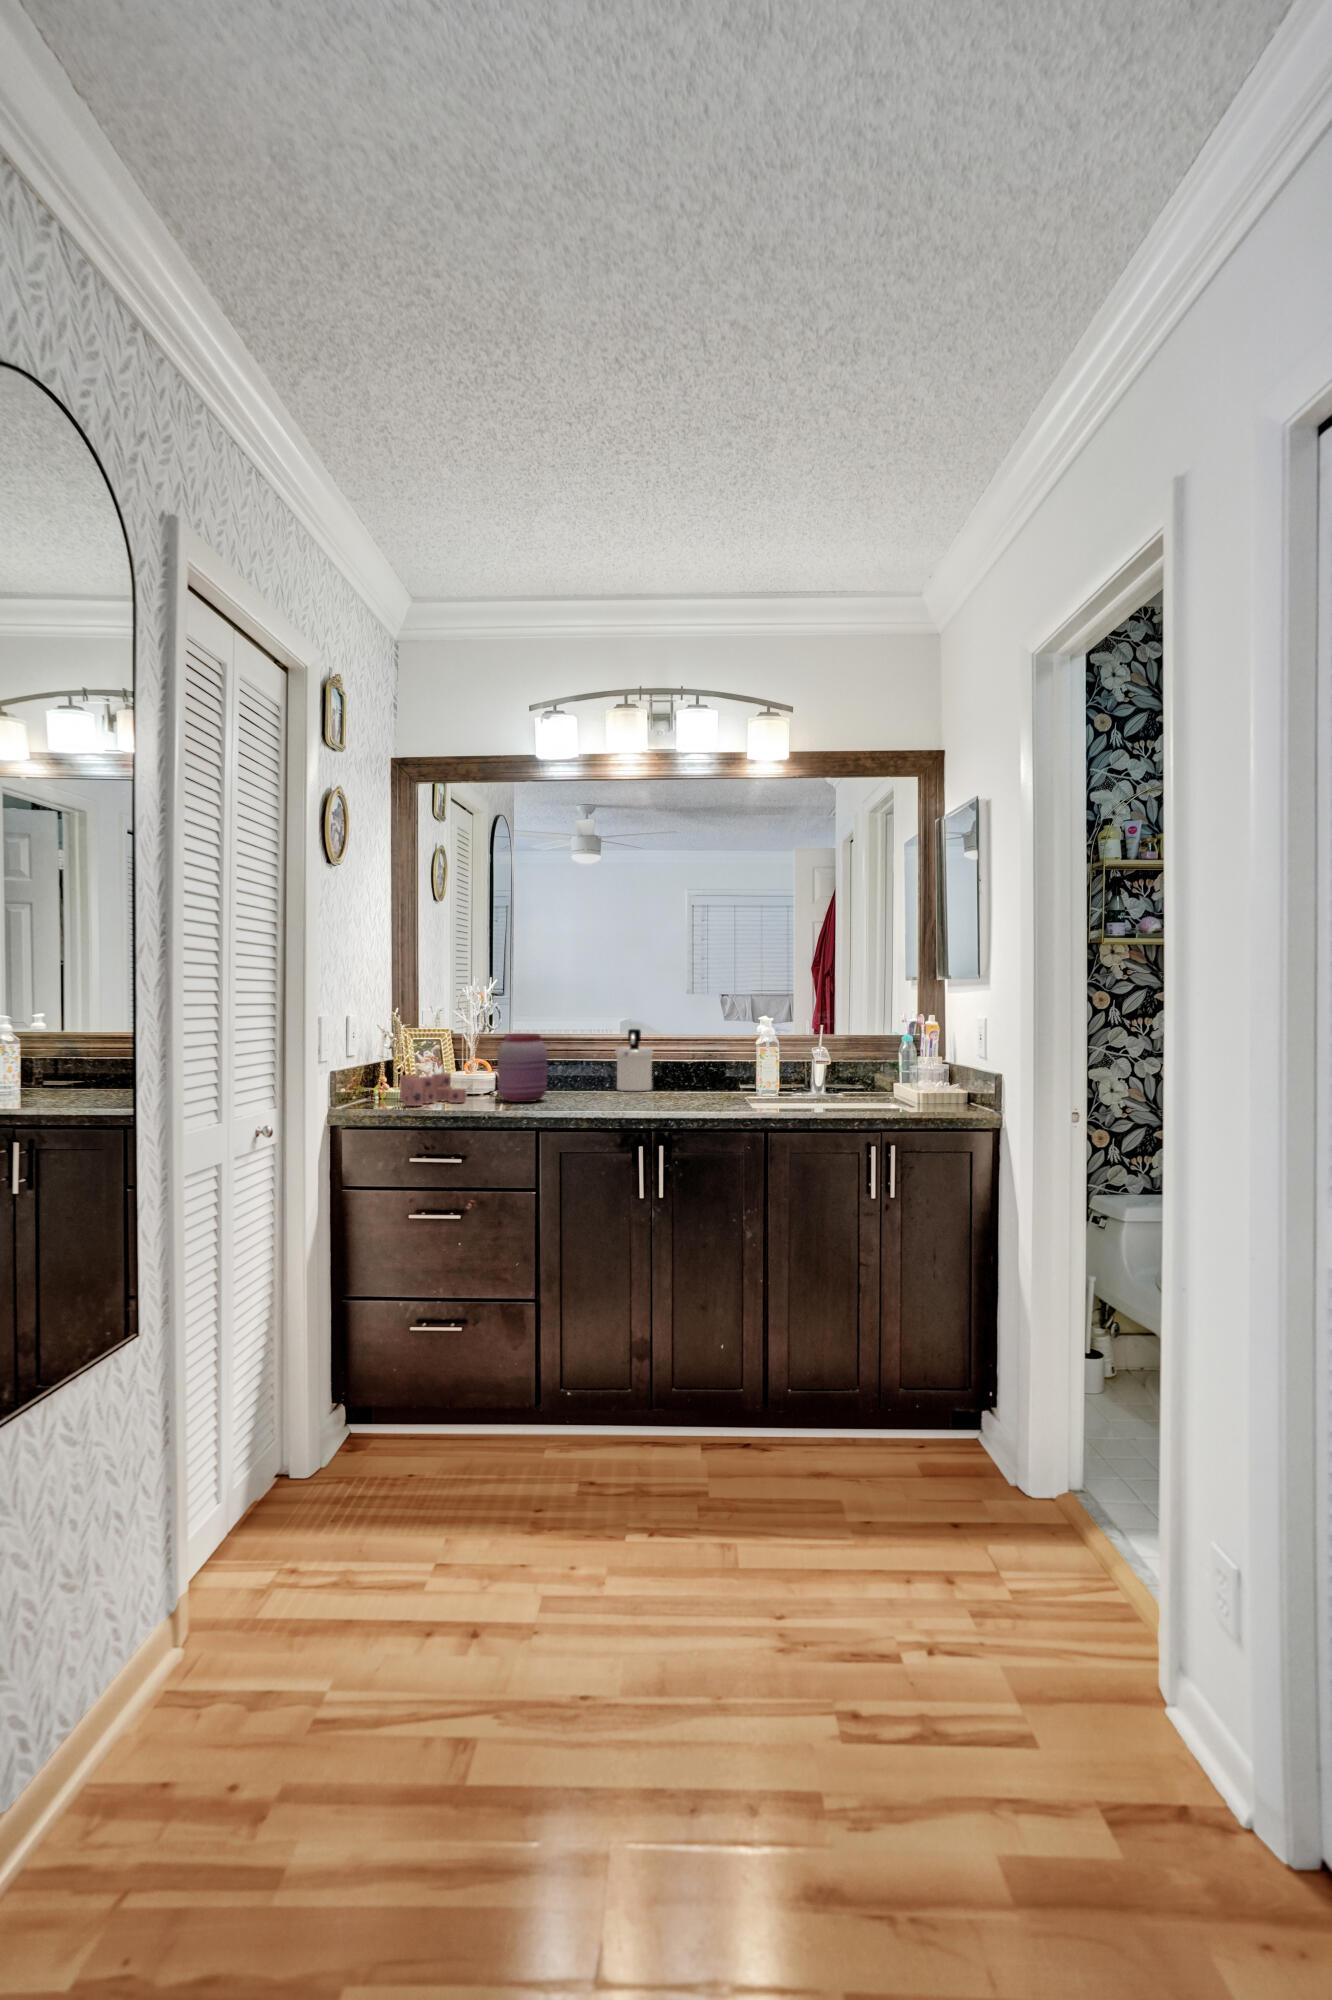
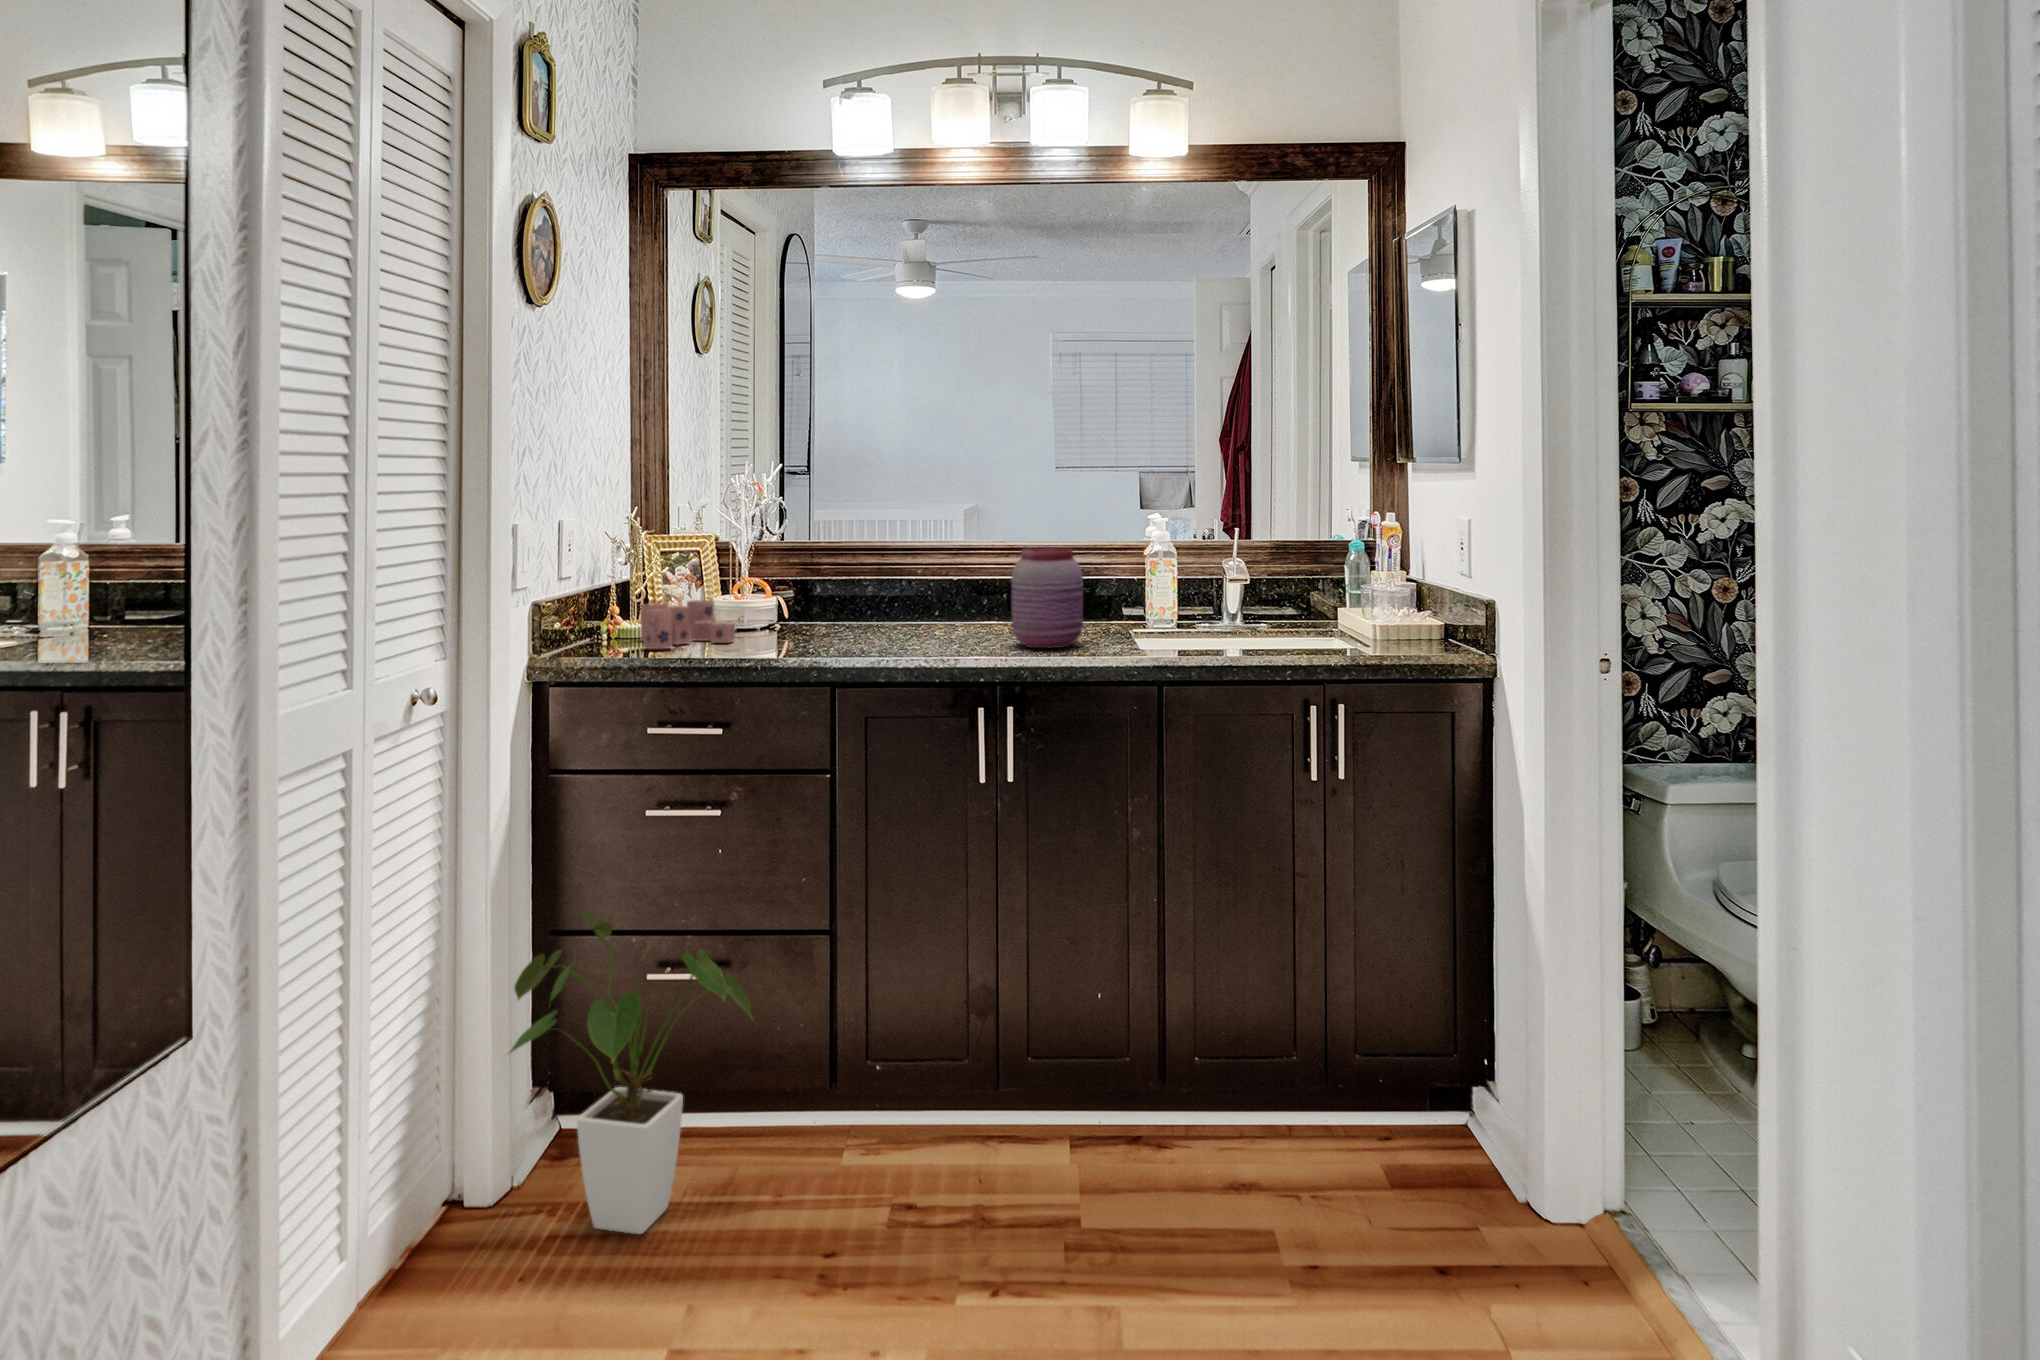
soap dispenser: present [616,1029,653,1091] -> none [949,534,1001,621]
jar: present [497,1034,547,1102] -> present [1011,547,1083,648]
house plant: none [315,1283,484,1500] -> present [509,911,752,1234]

